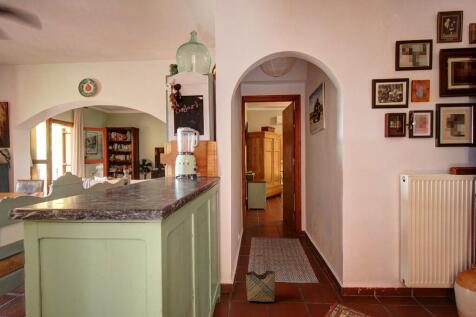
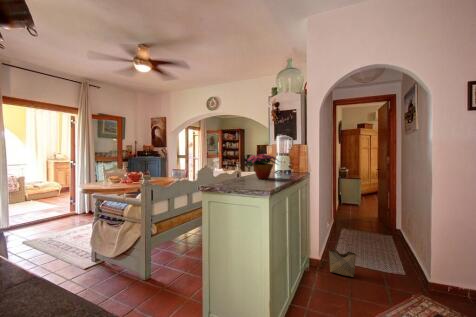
flower arrangement: none [122,149,185,189] -> present [248,154,278,179]

